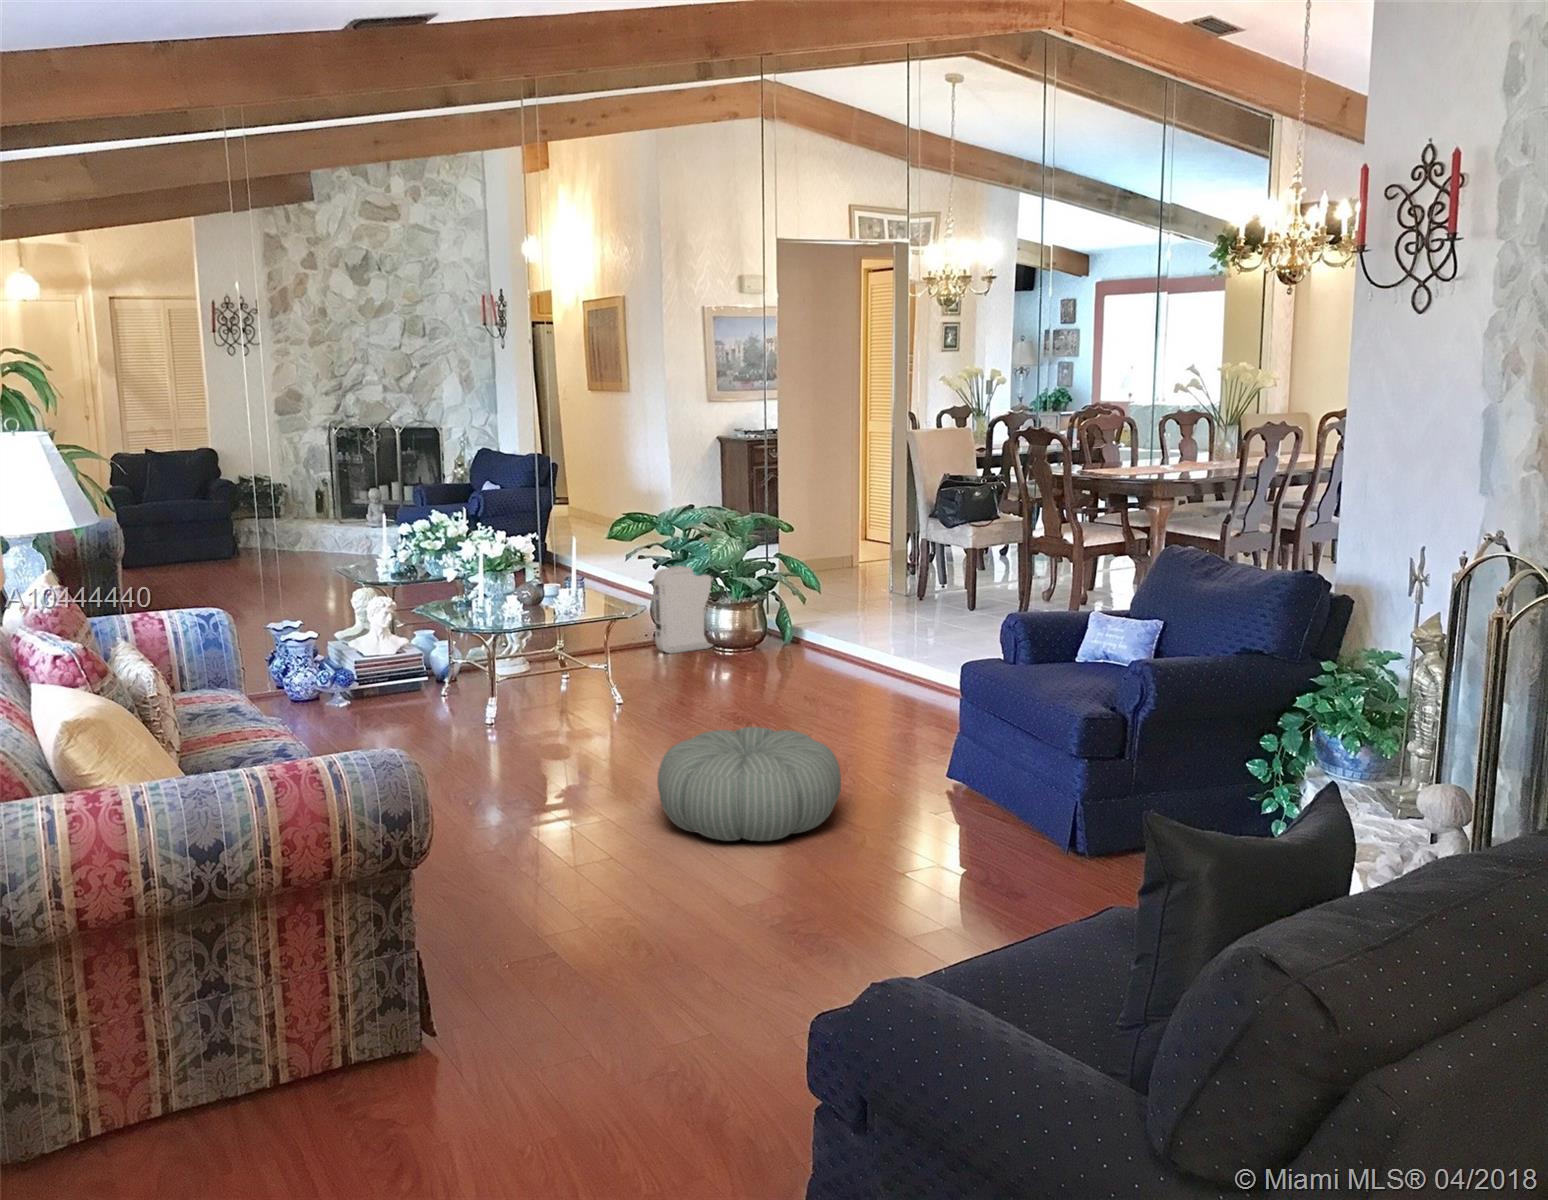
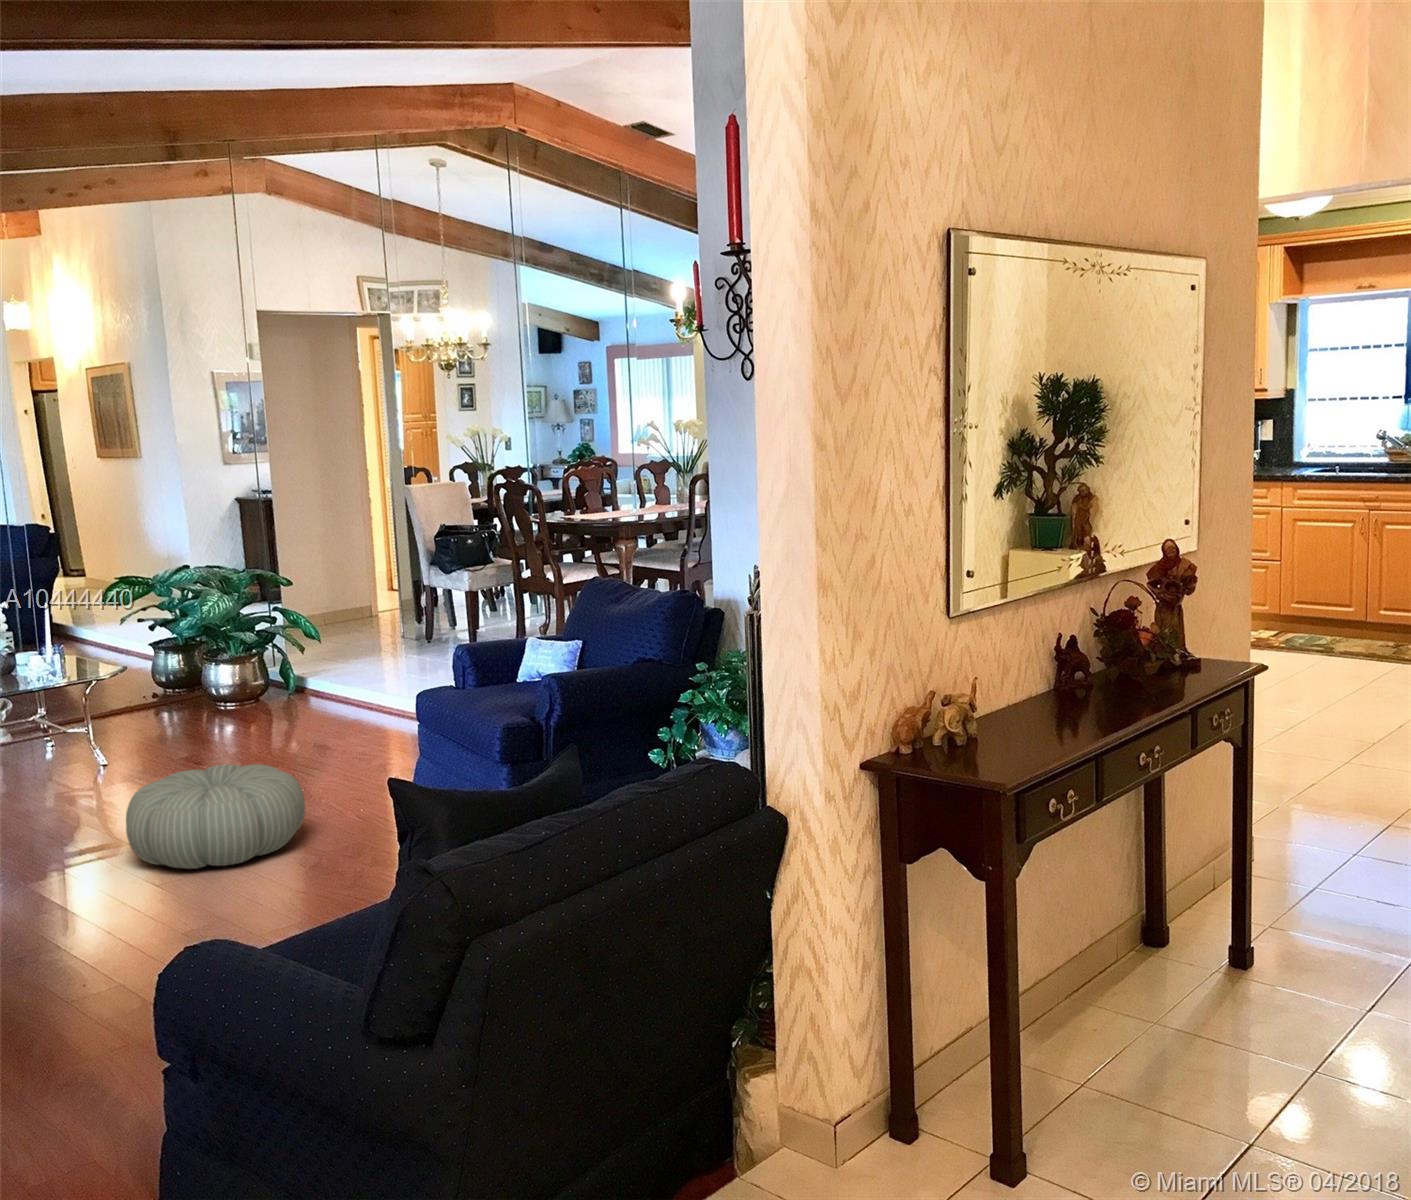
air purifier: present [654,566,713,653] -> none [146,624,218,712]

